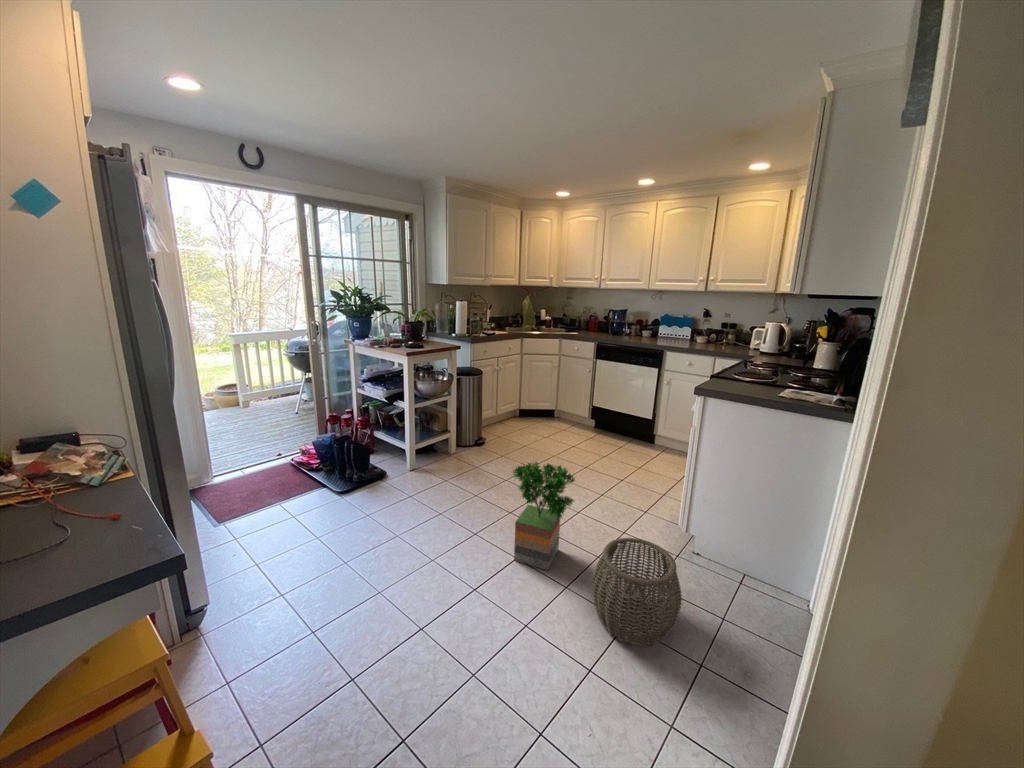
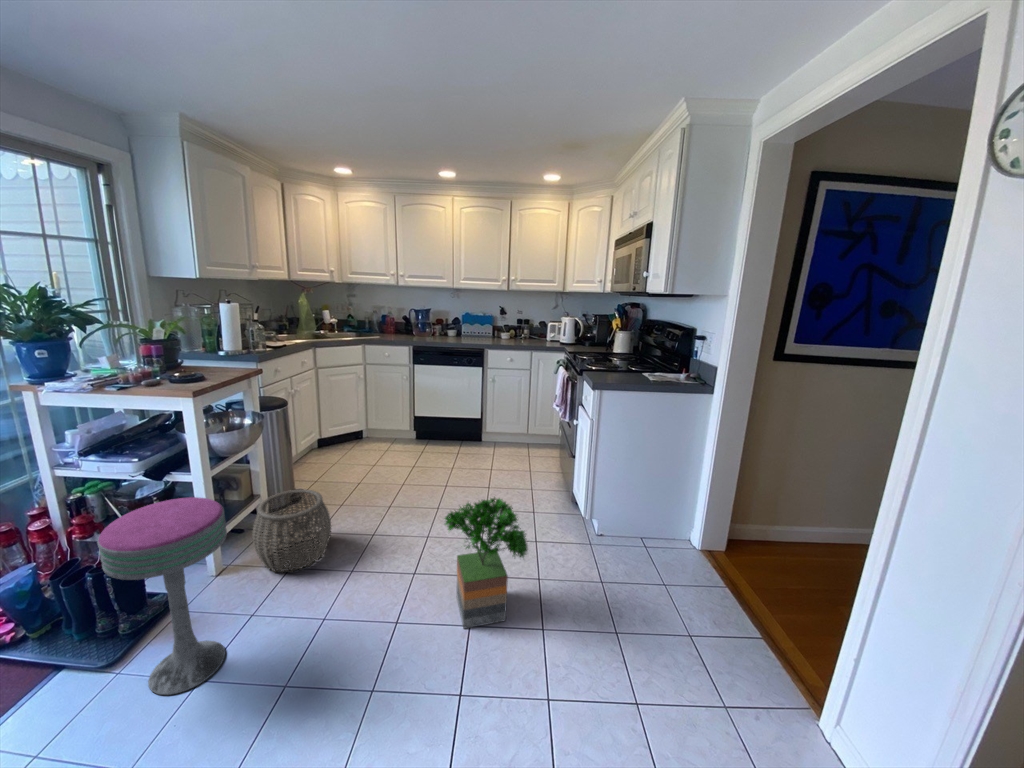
bar stool: none [331,410,391,520] -> present [97,497,227,695]
woven basket: present [592,538,682,646] -> present [253,489,331,572]

